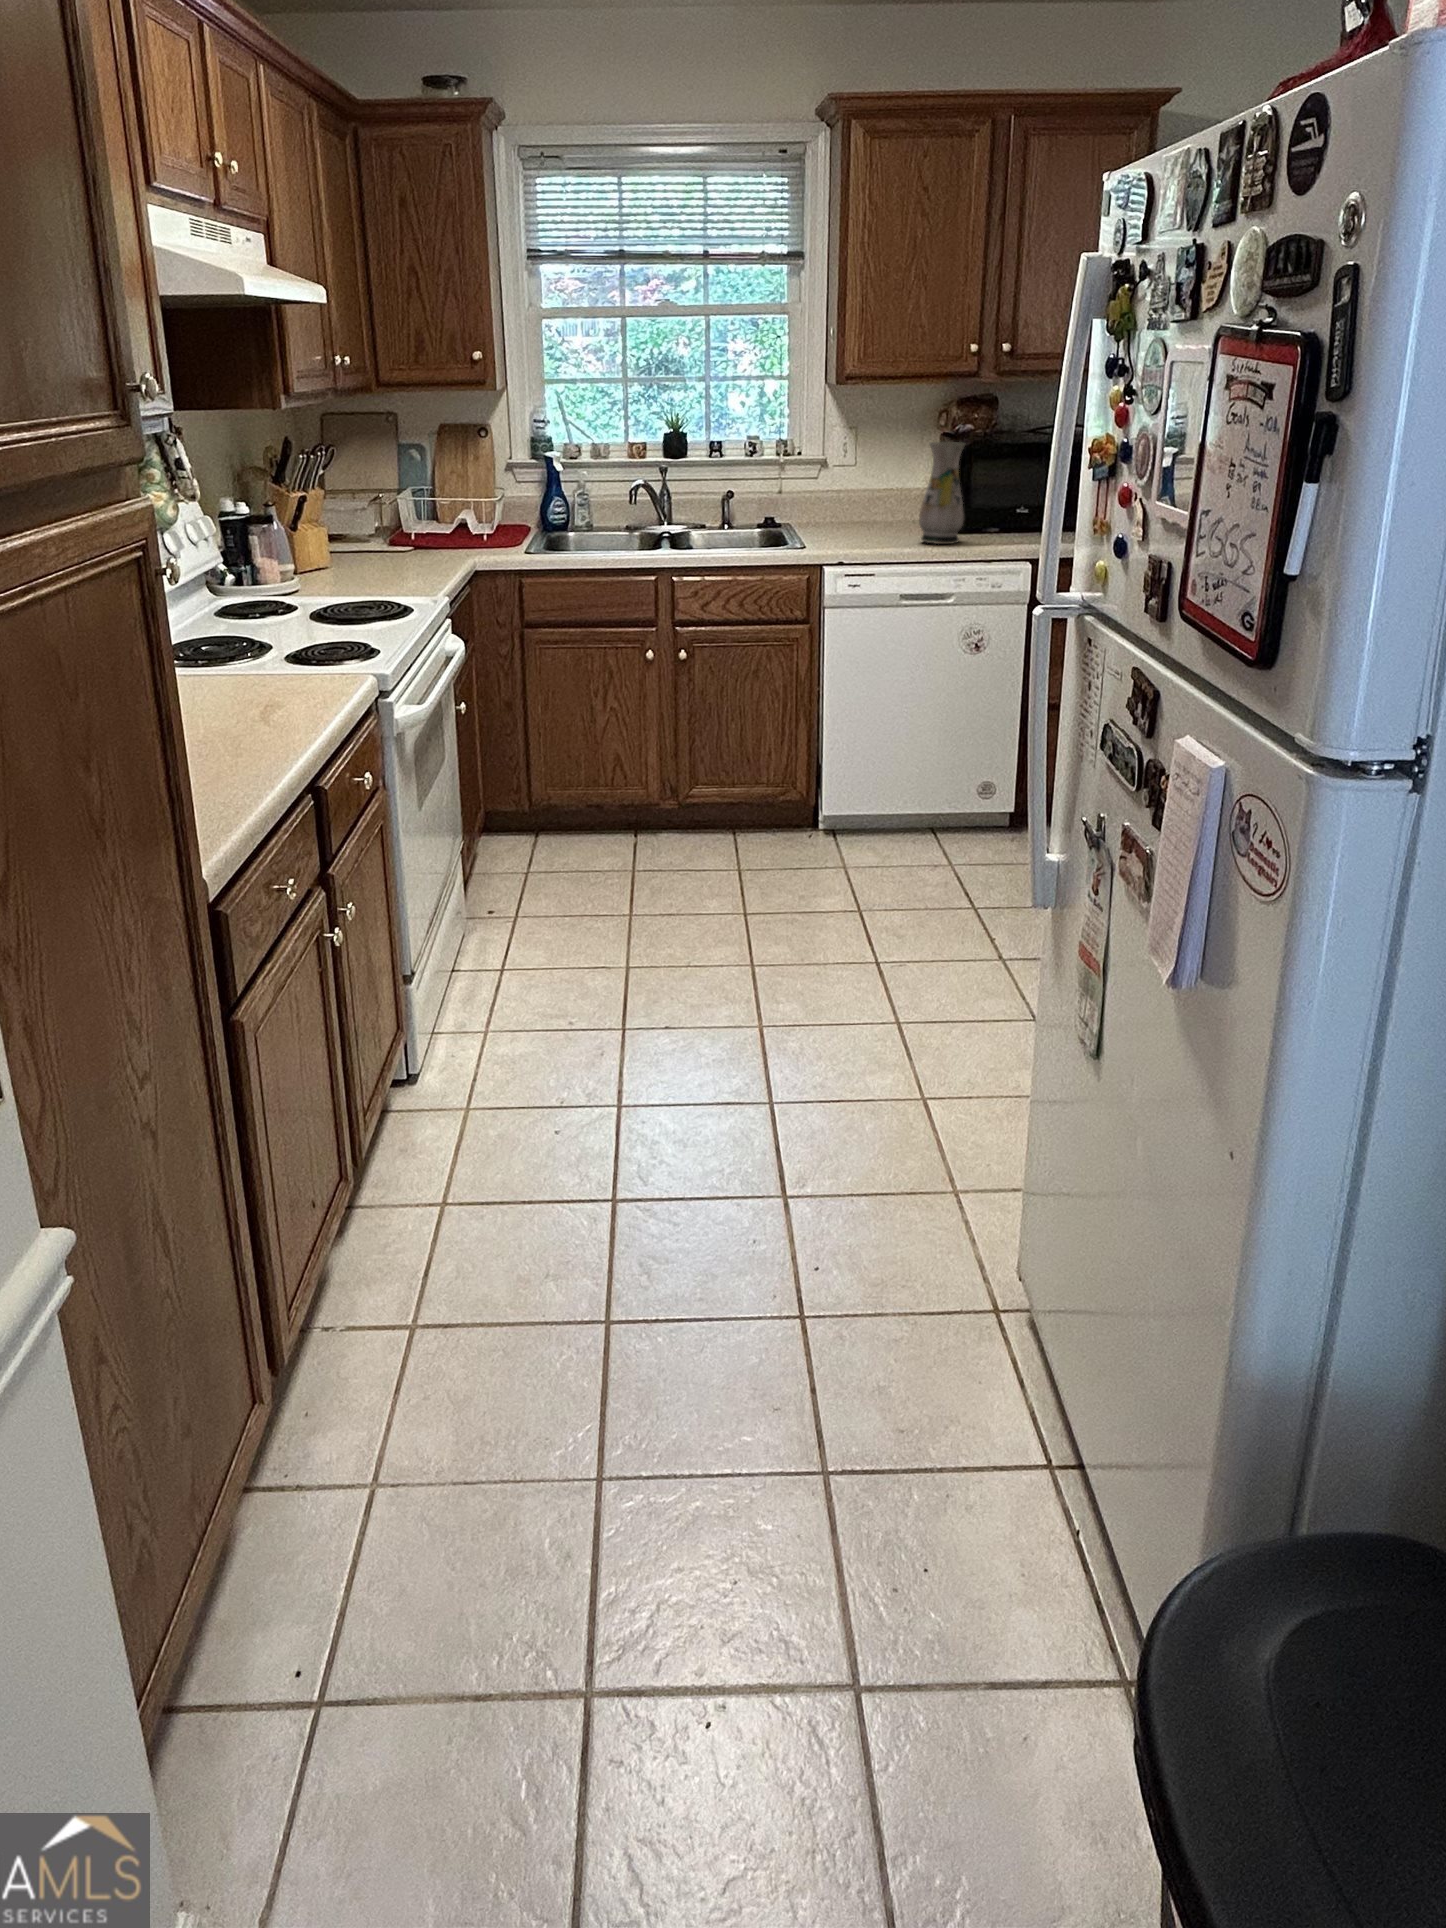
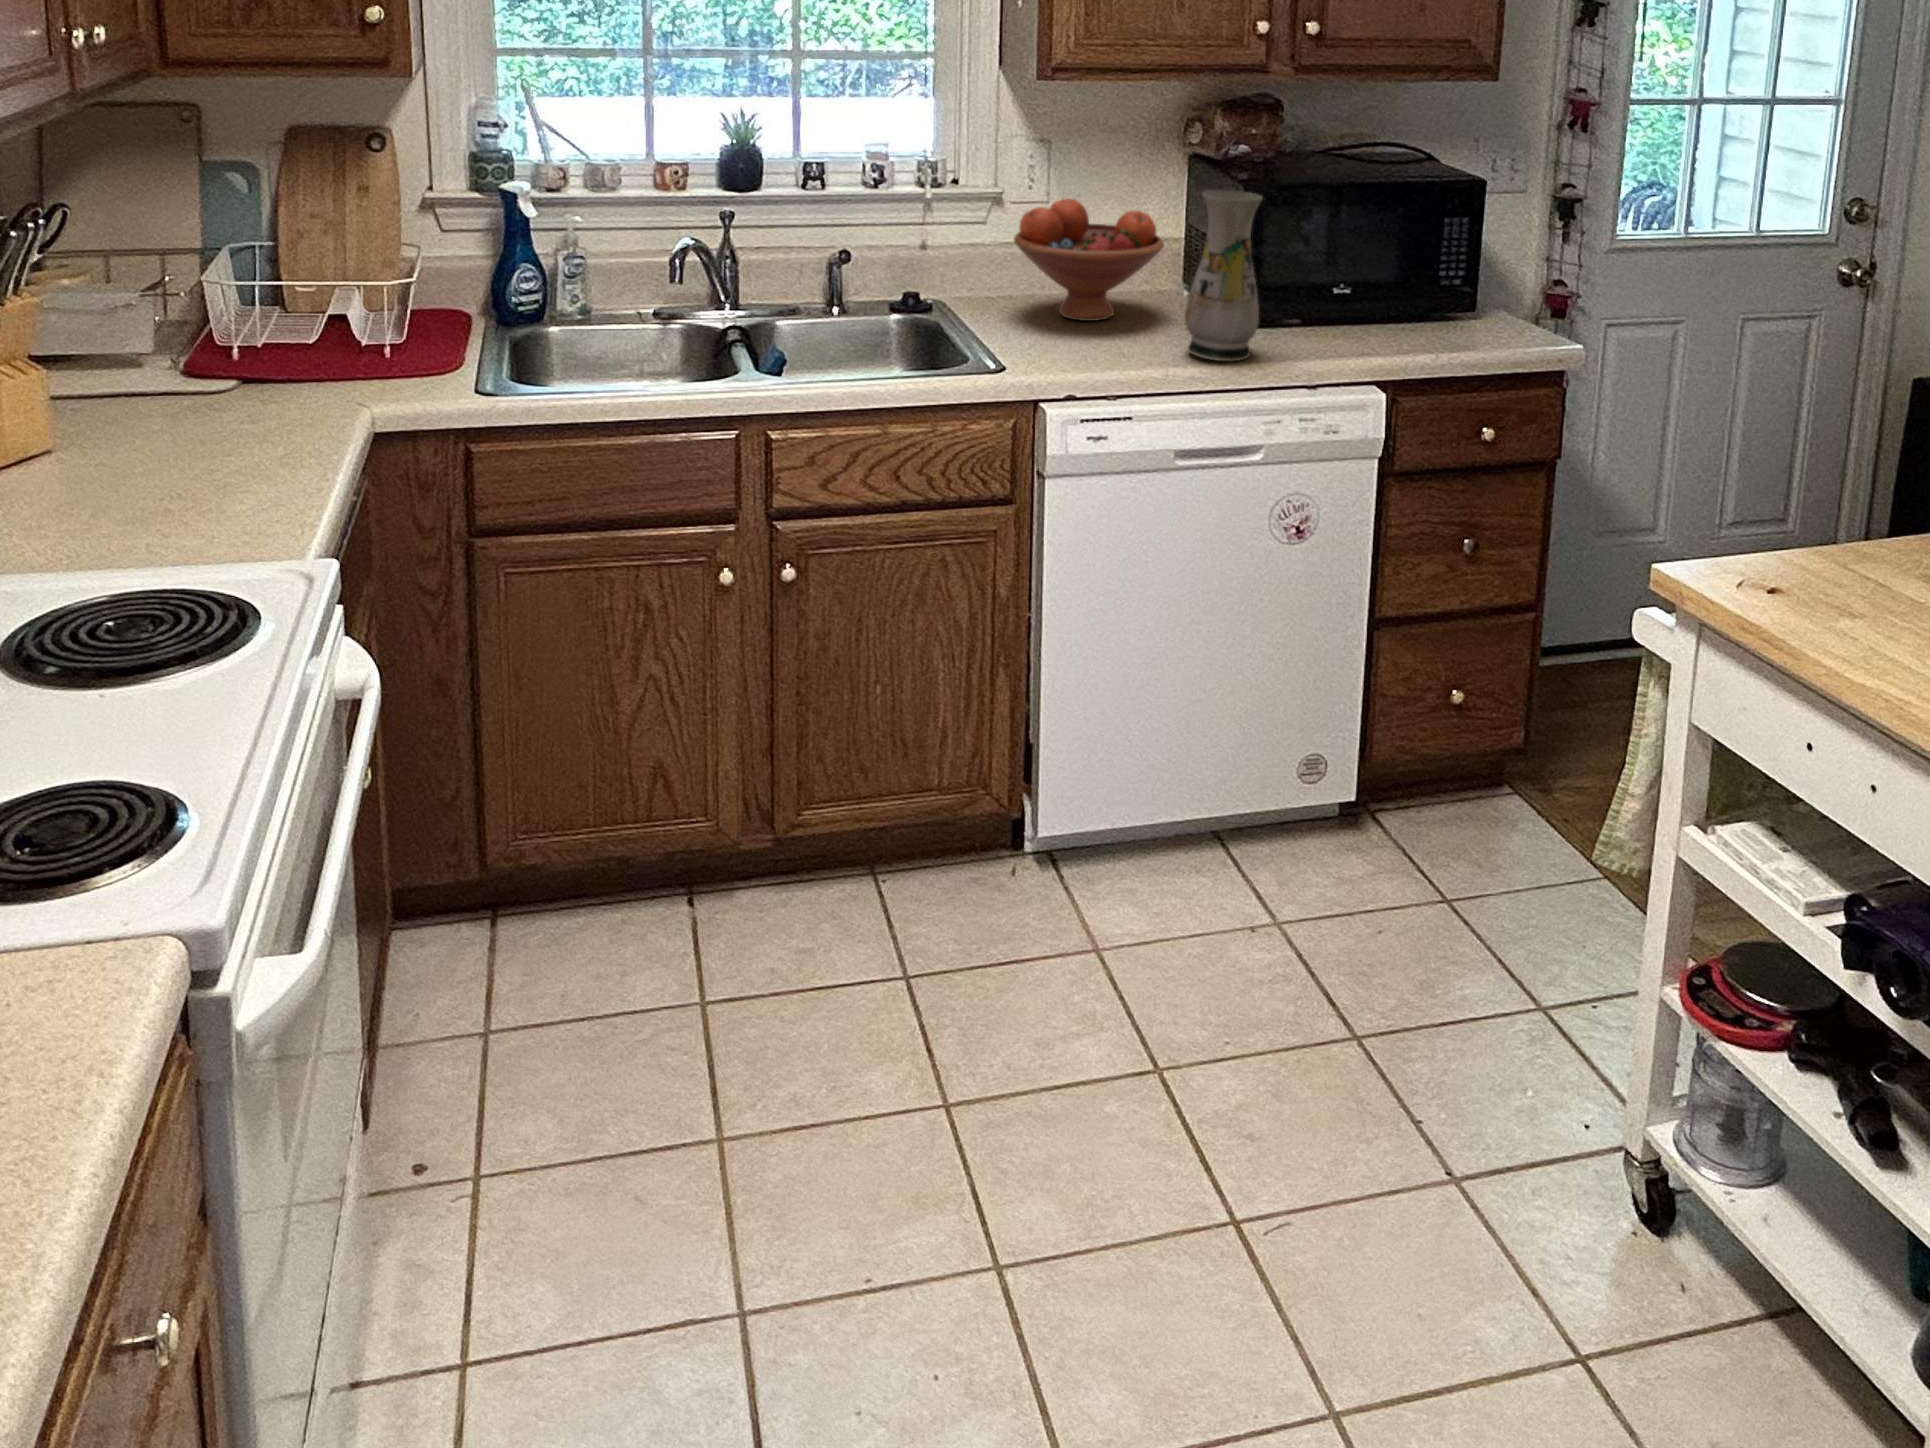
fruit bowl: none [829,461,920,532] -> present [1014,199,1164,321]

